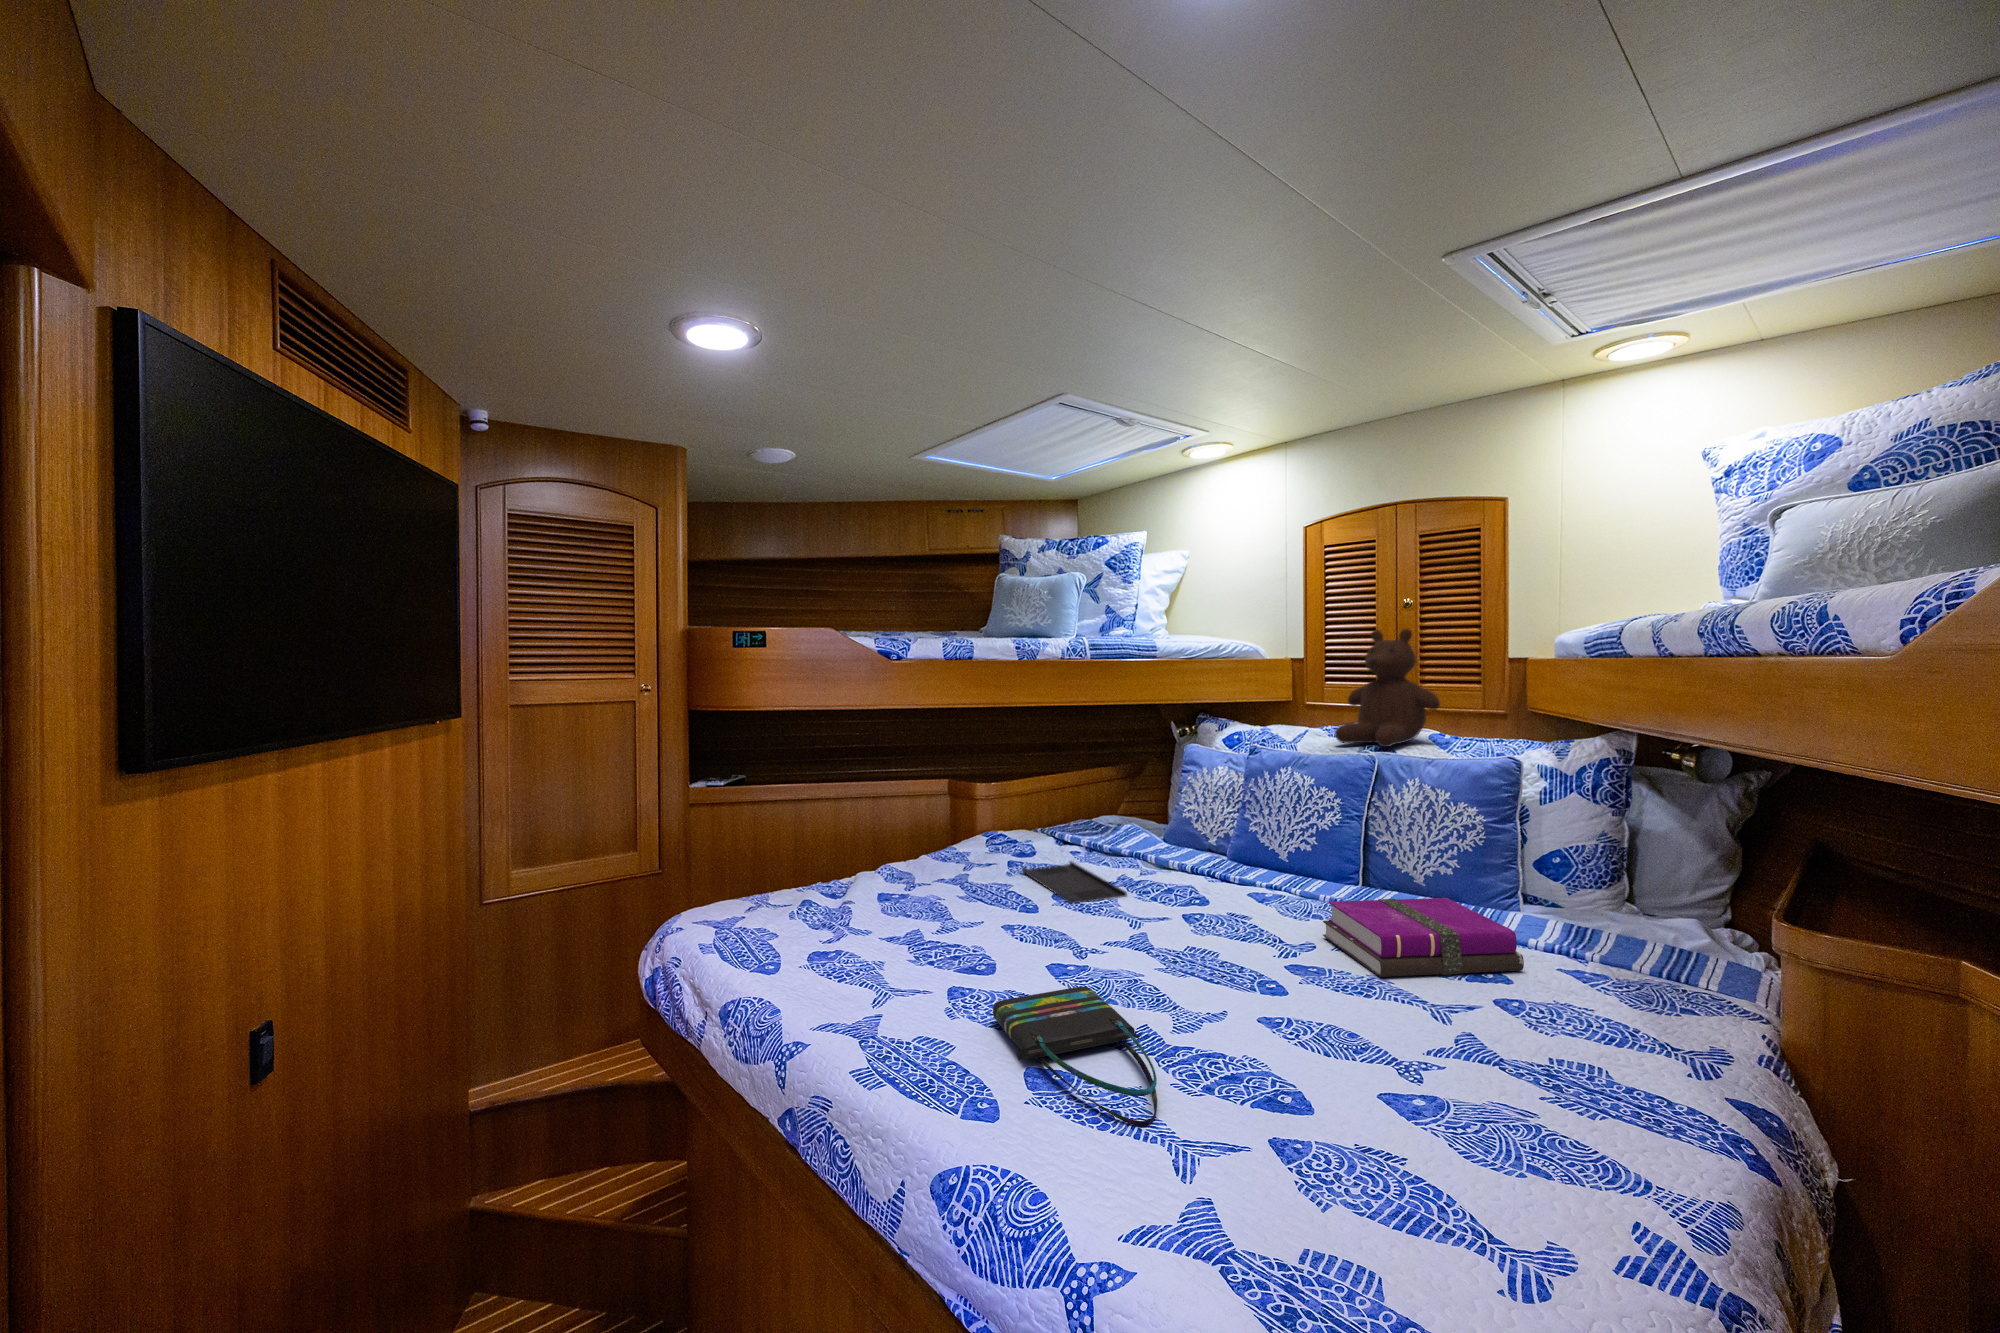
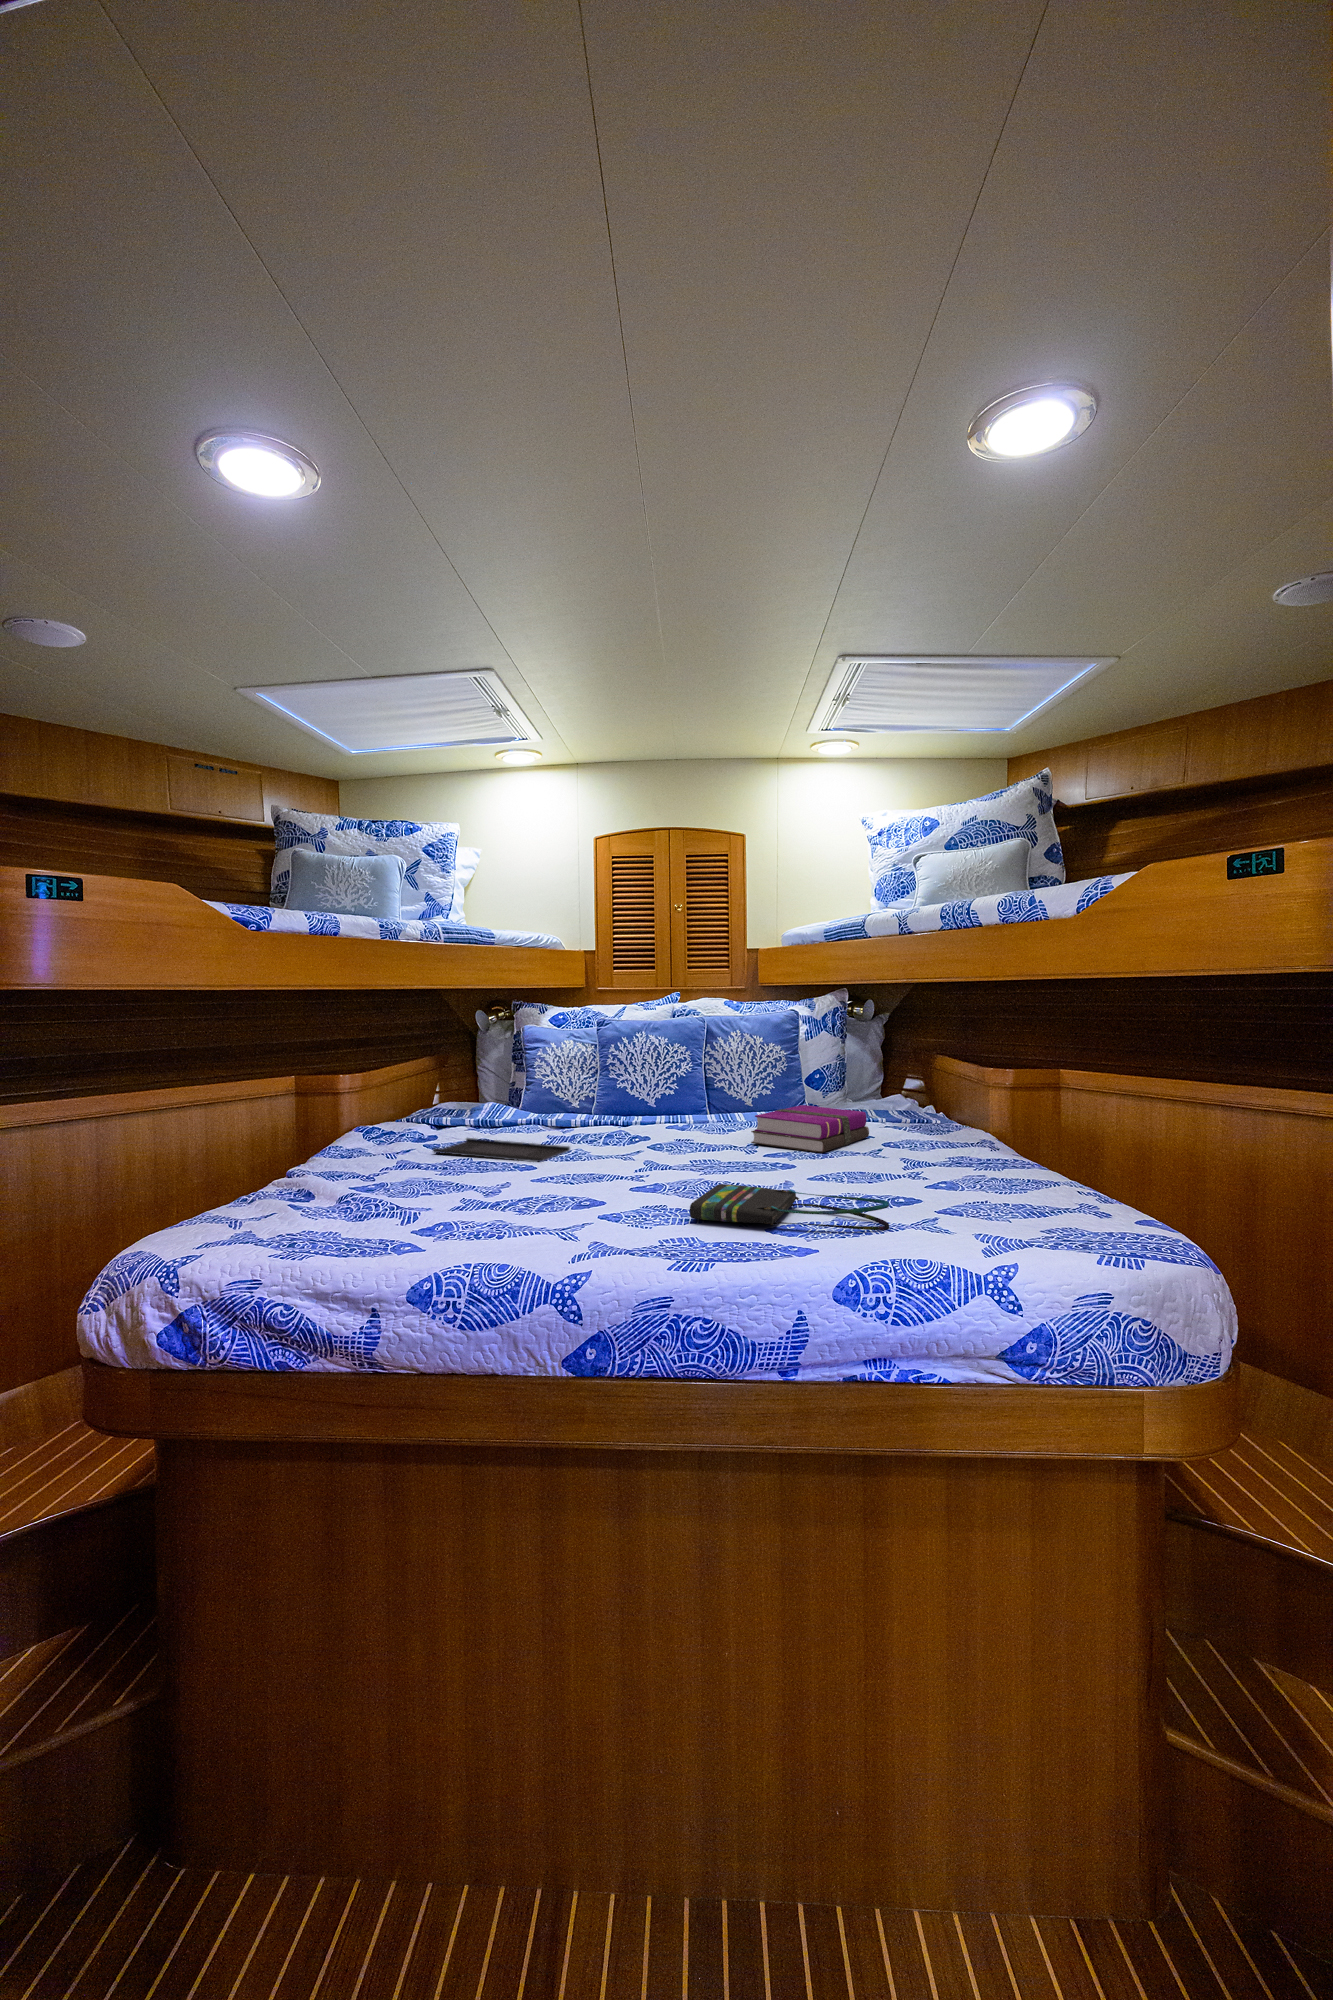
teddy bear: present [1335,629,1440,747] -> none [639,918,716,1012]

